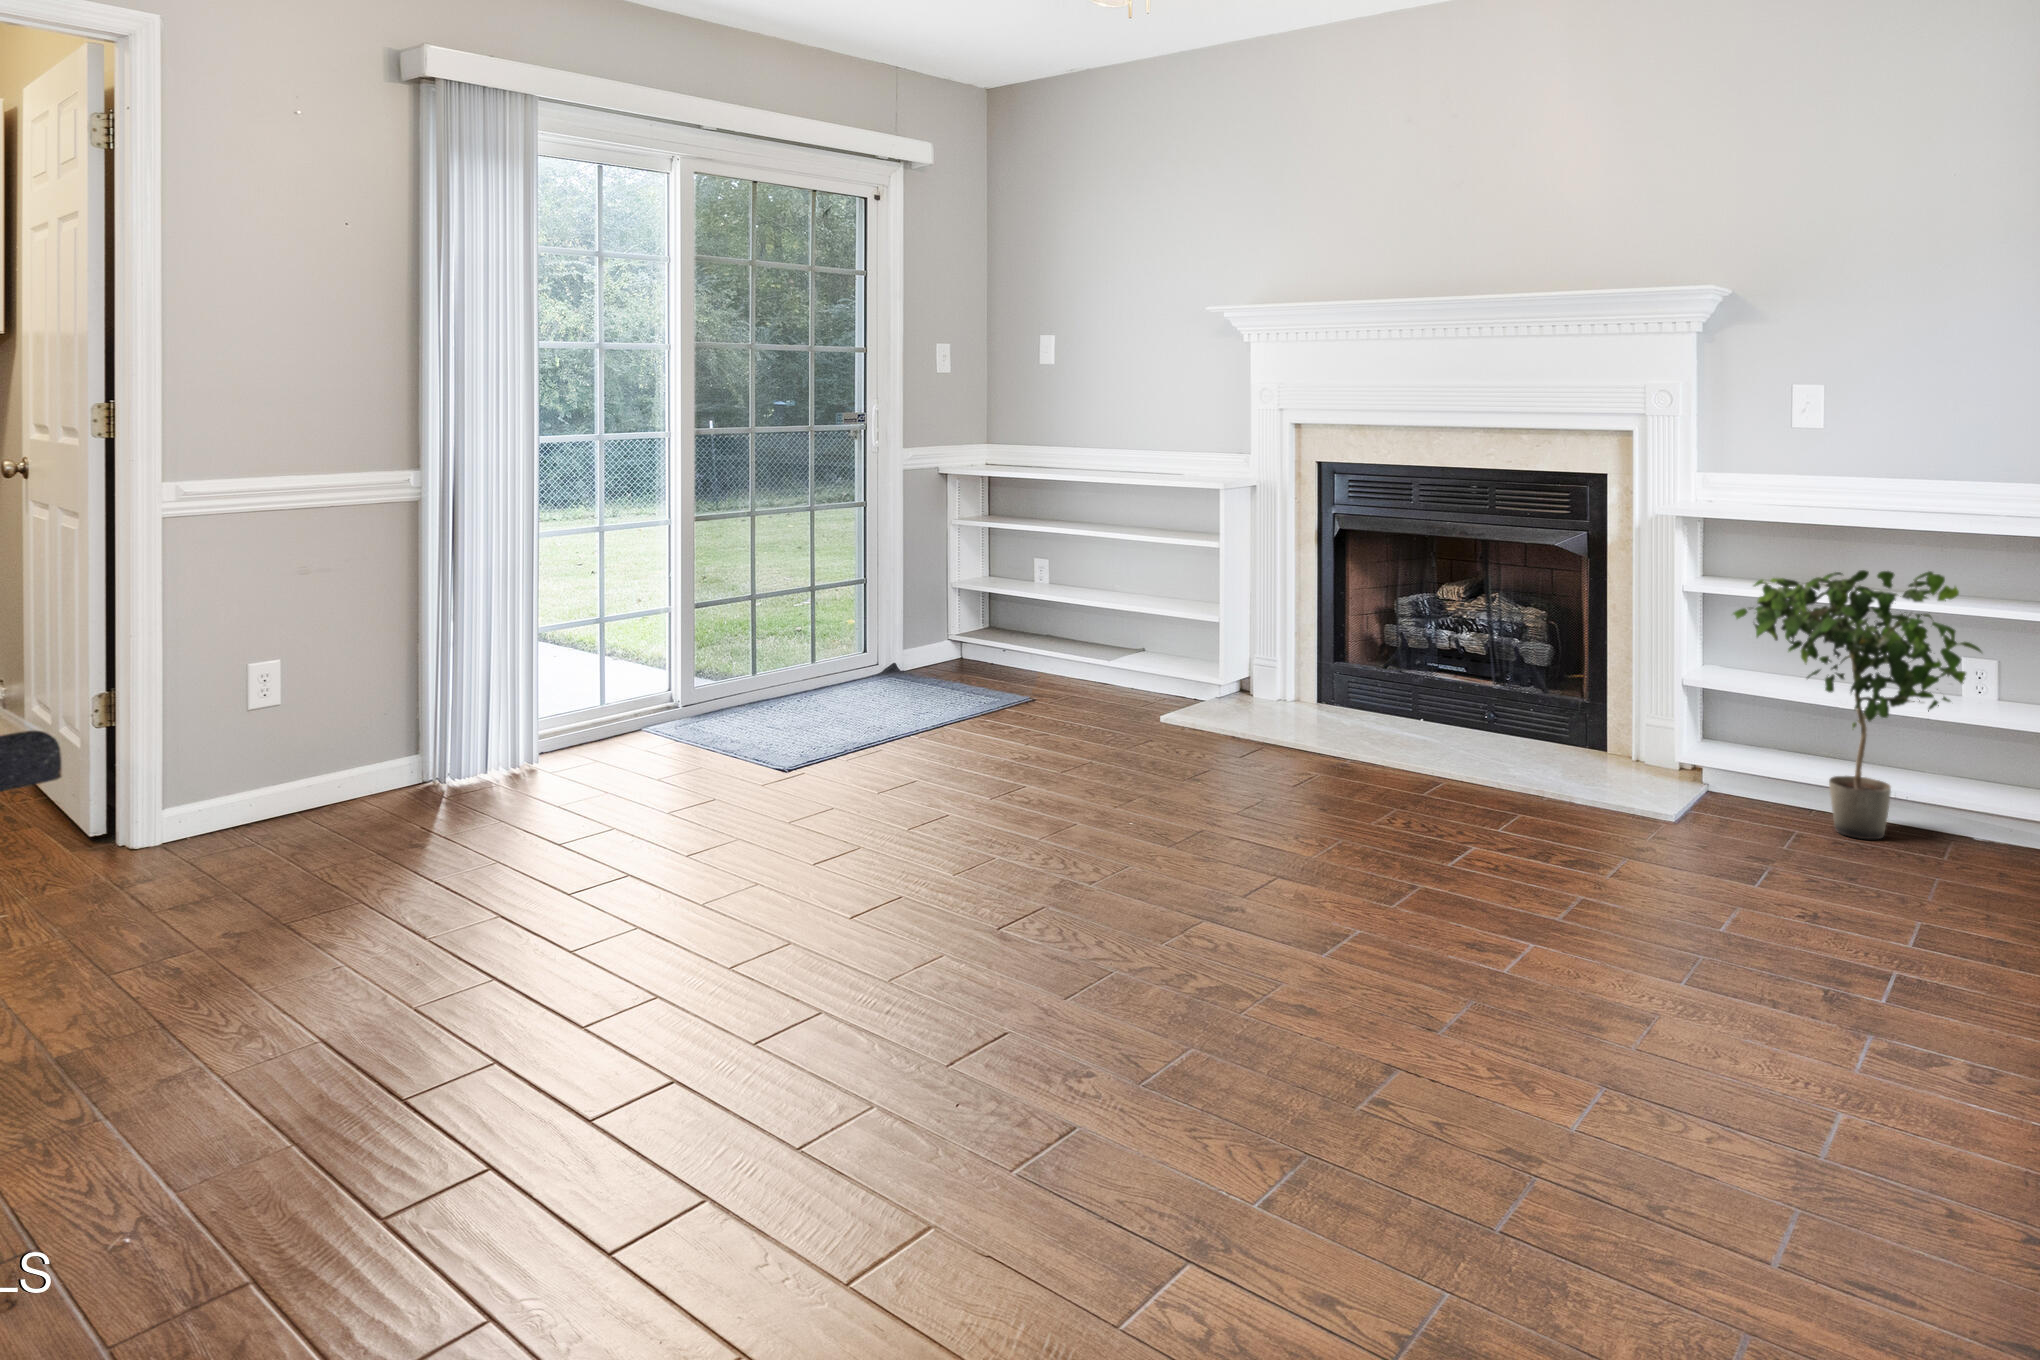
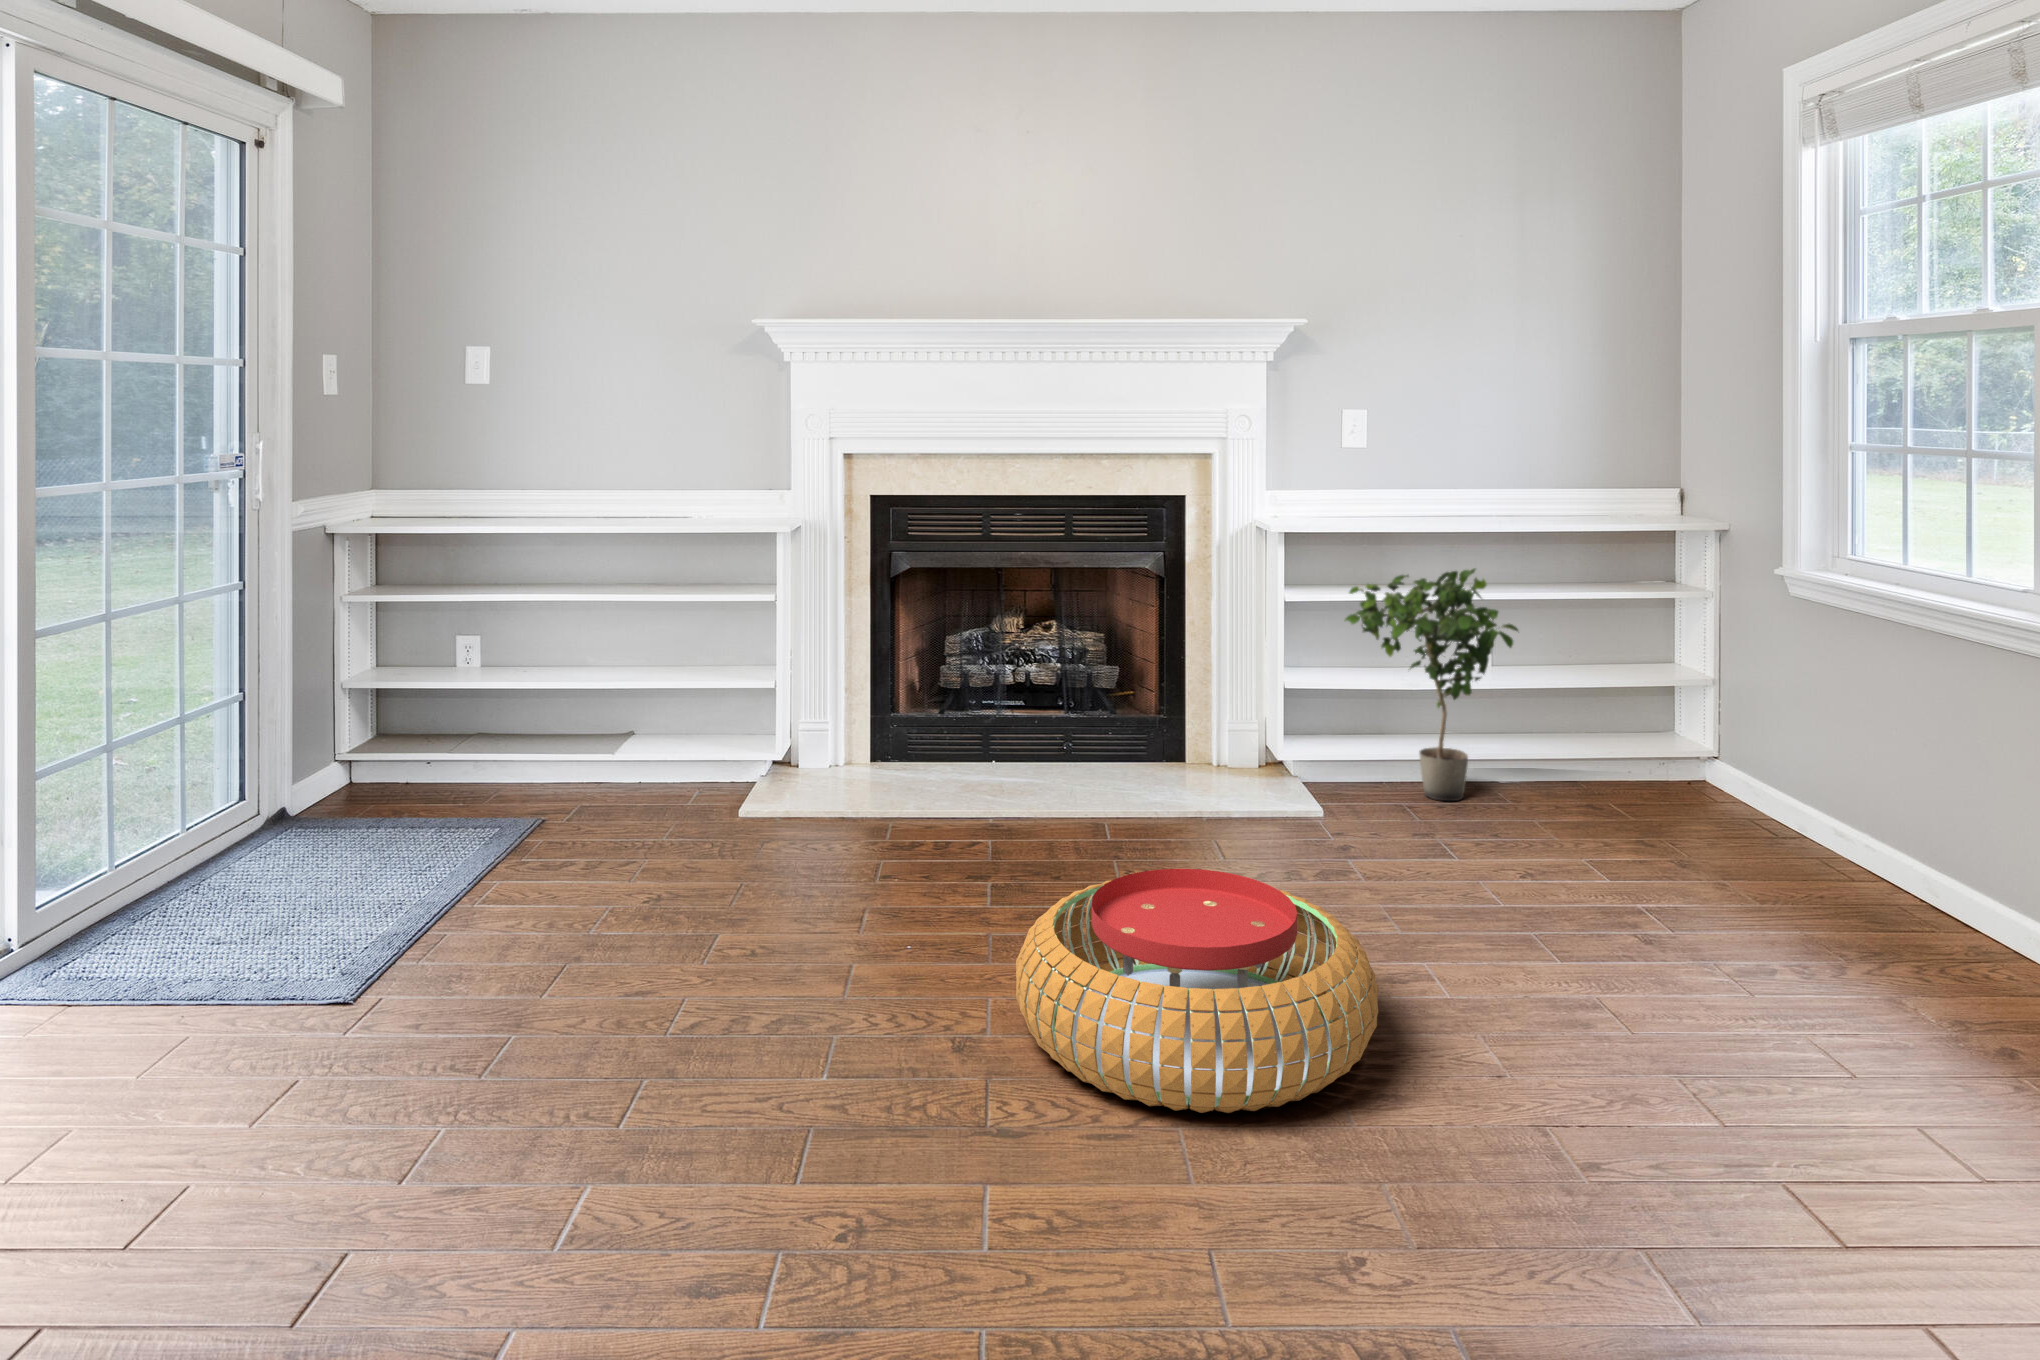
pouf: none [1068,775,1378,960] -> present [1016,869,1378,1113]

